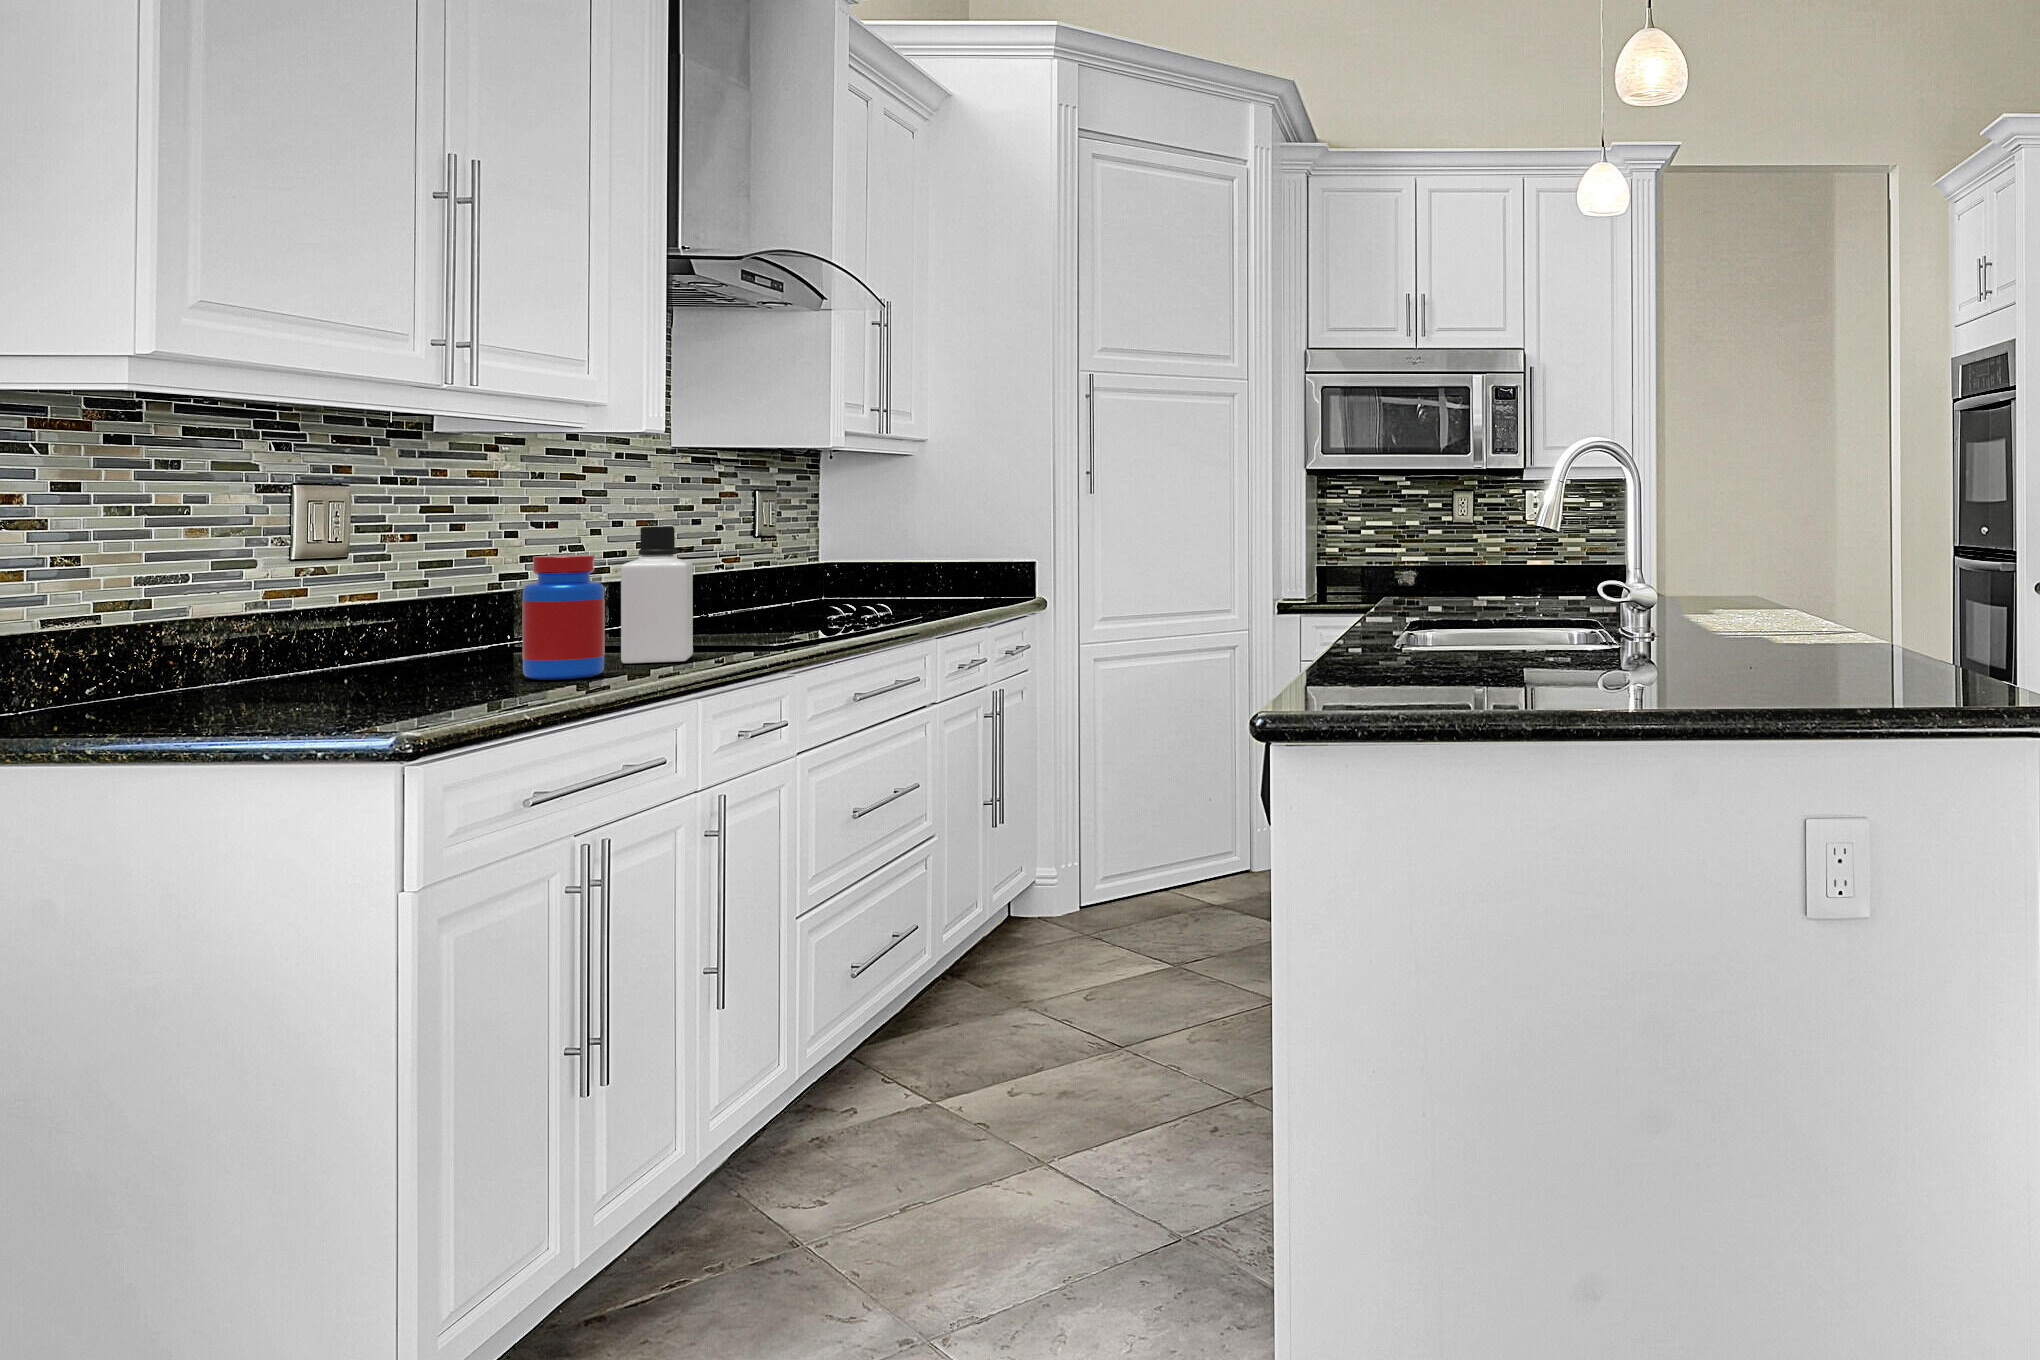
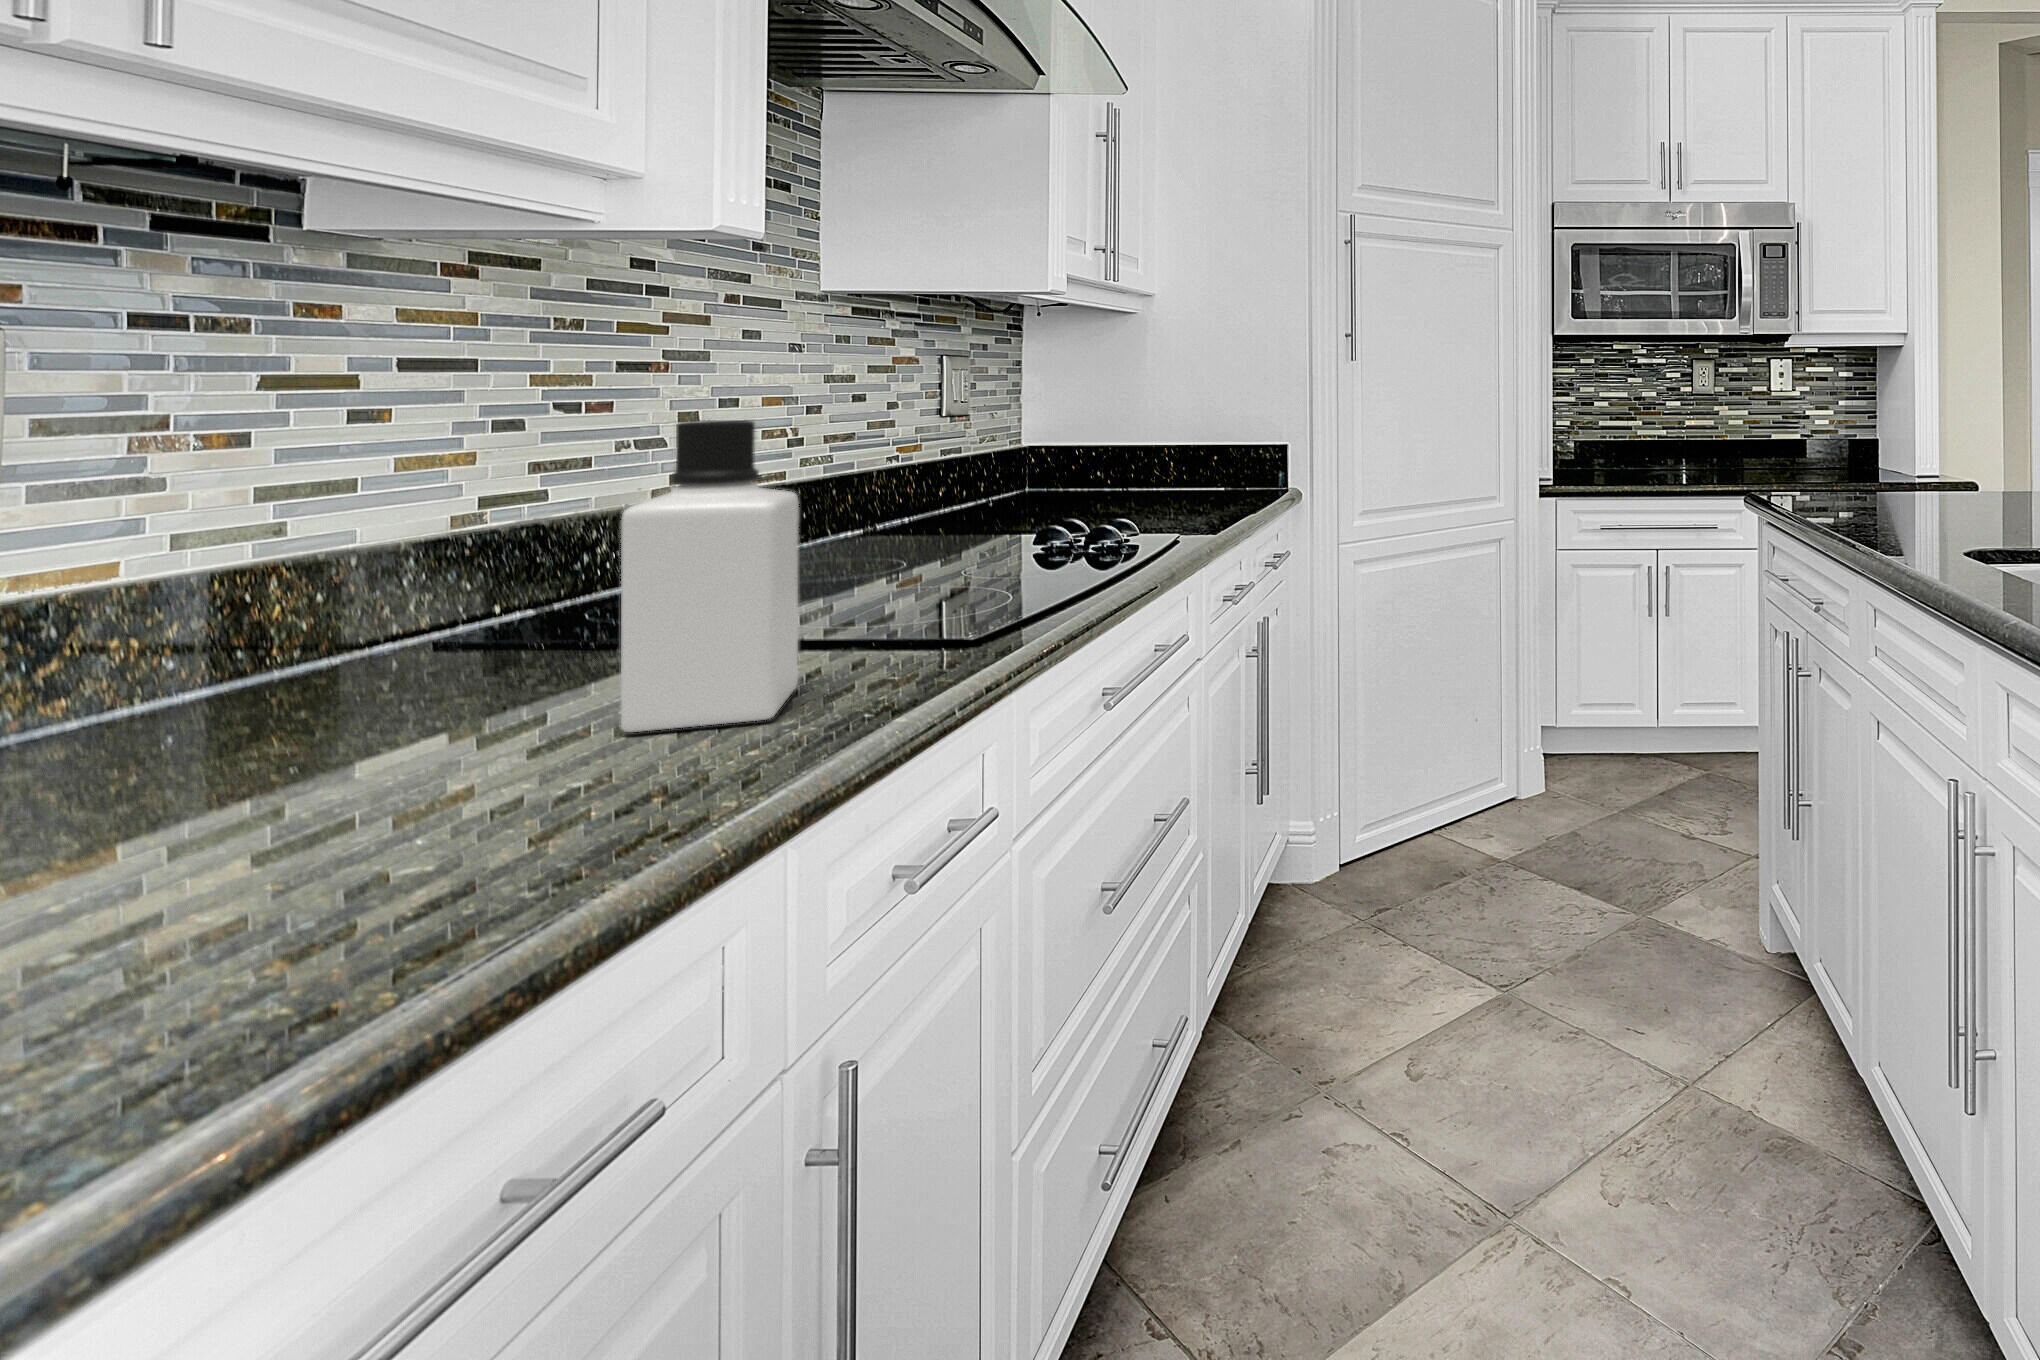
jar: present [522,555,605,680] -> none [259,505,523,872]

